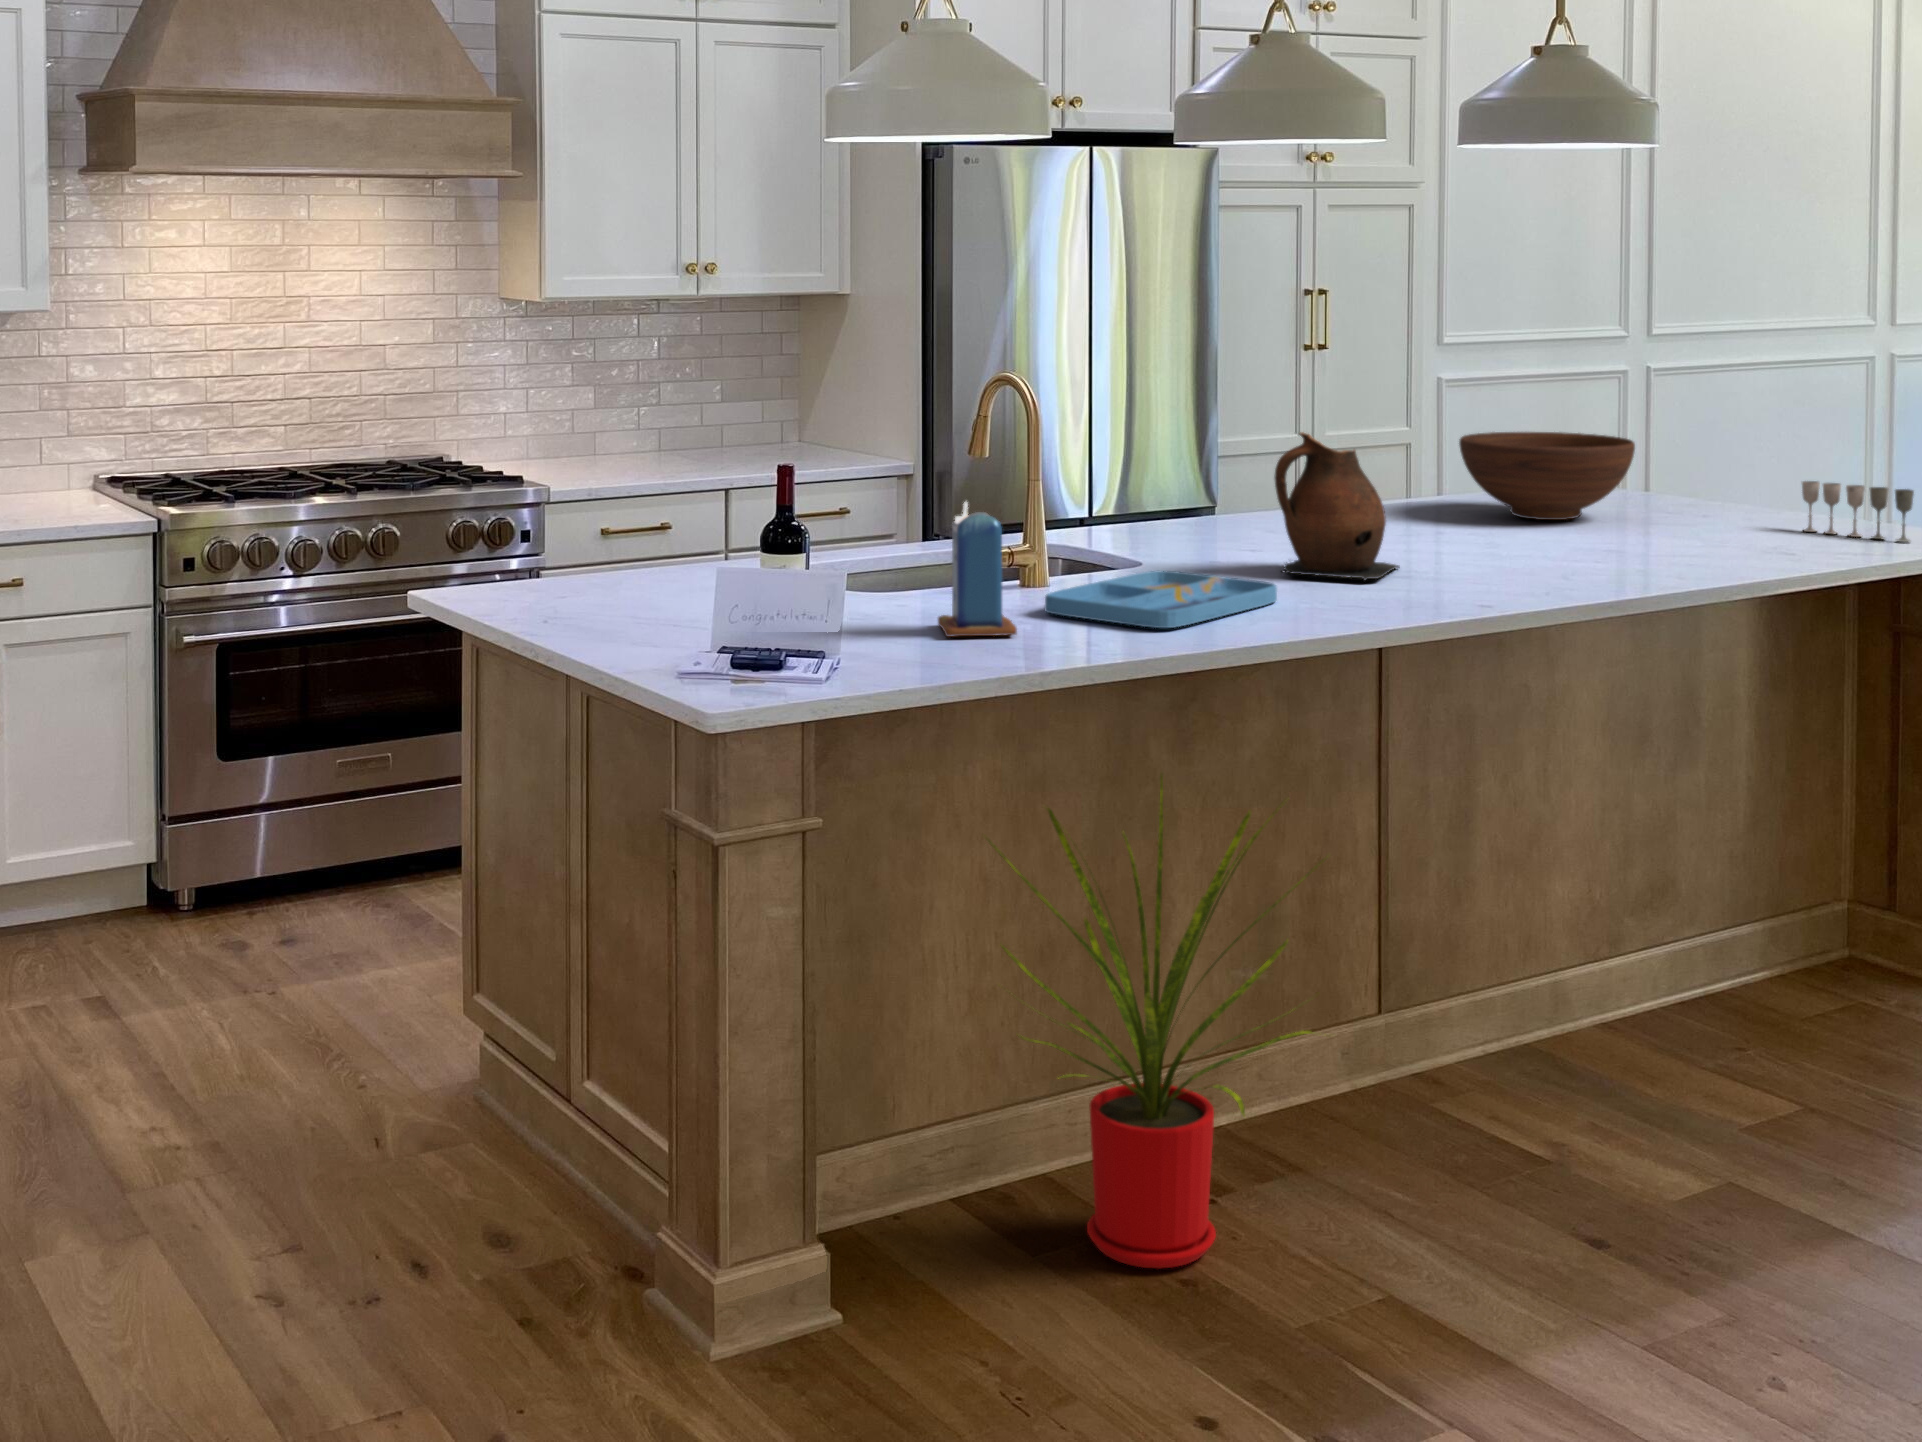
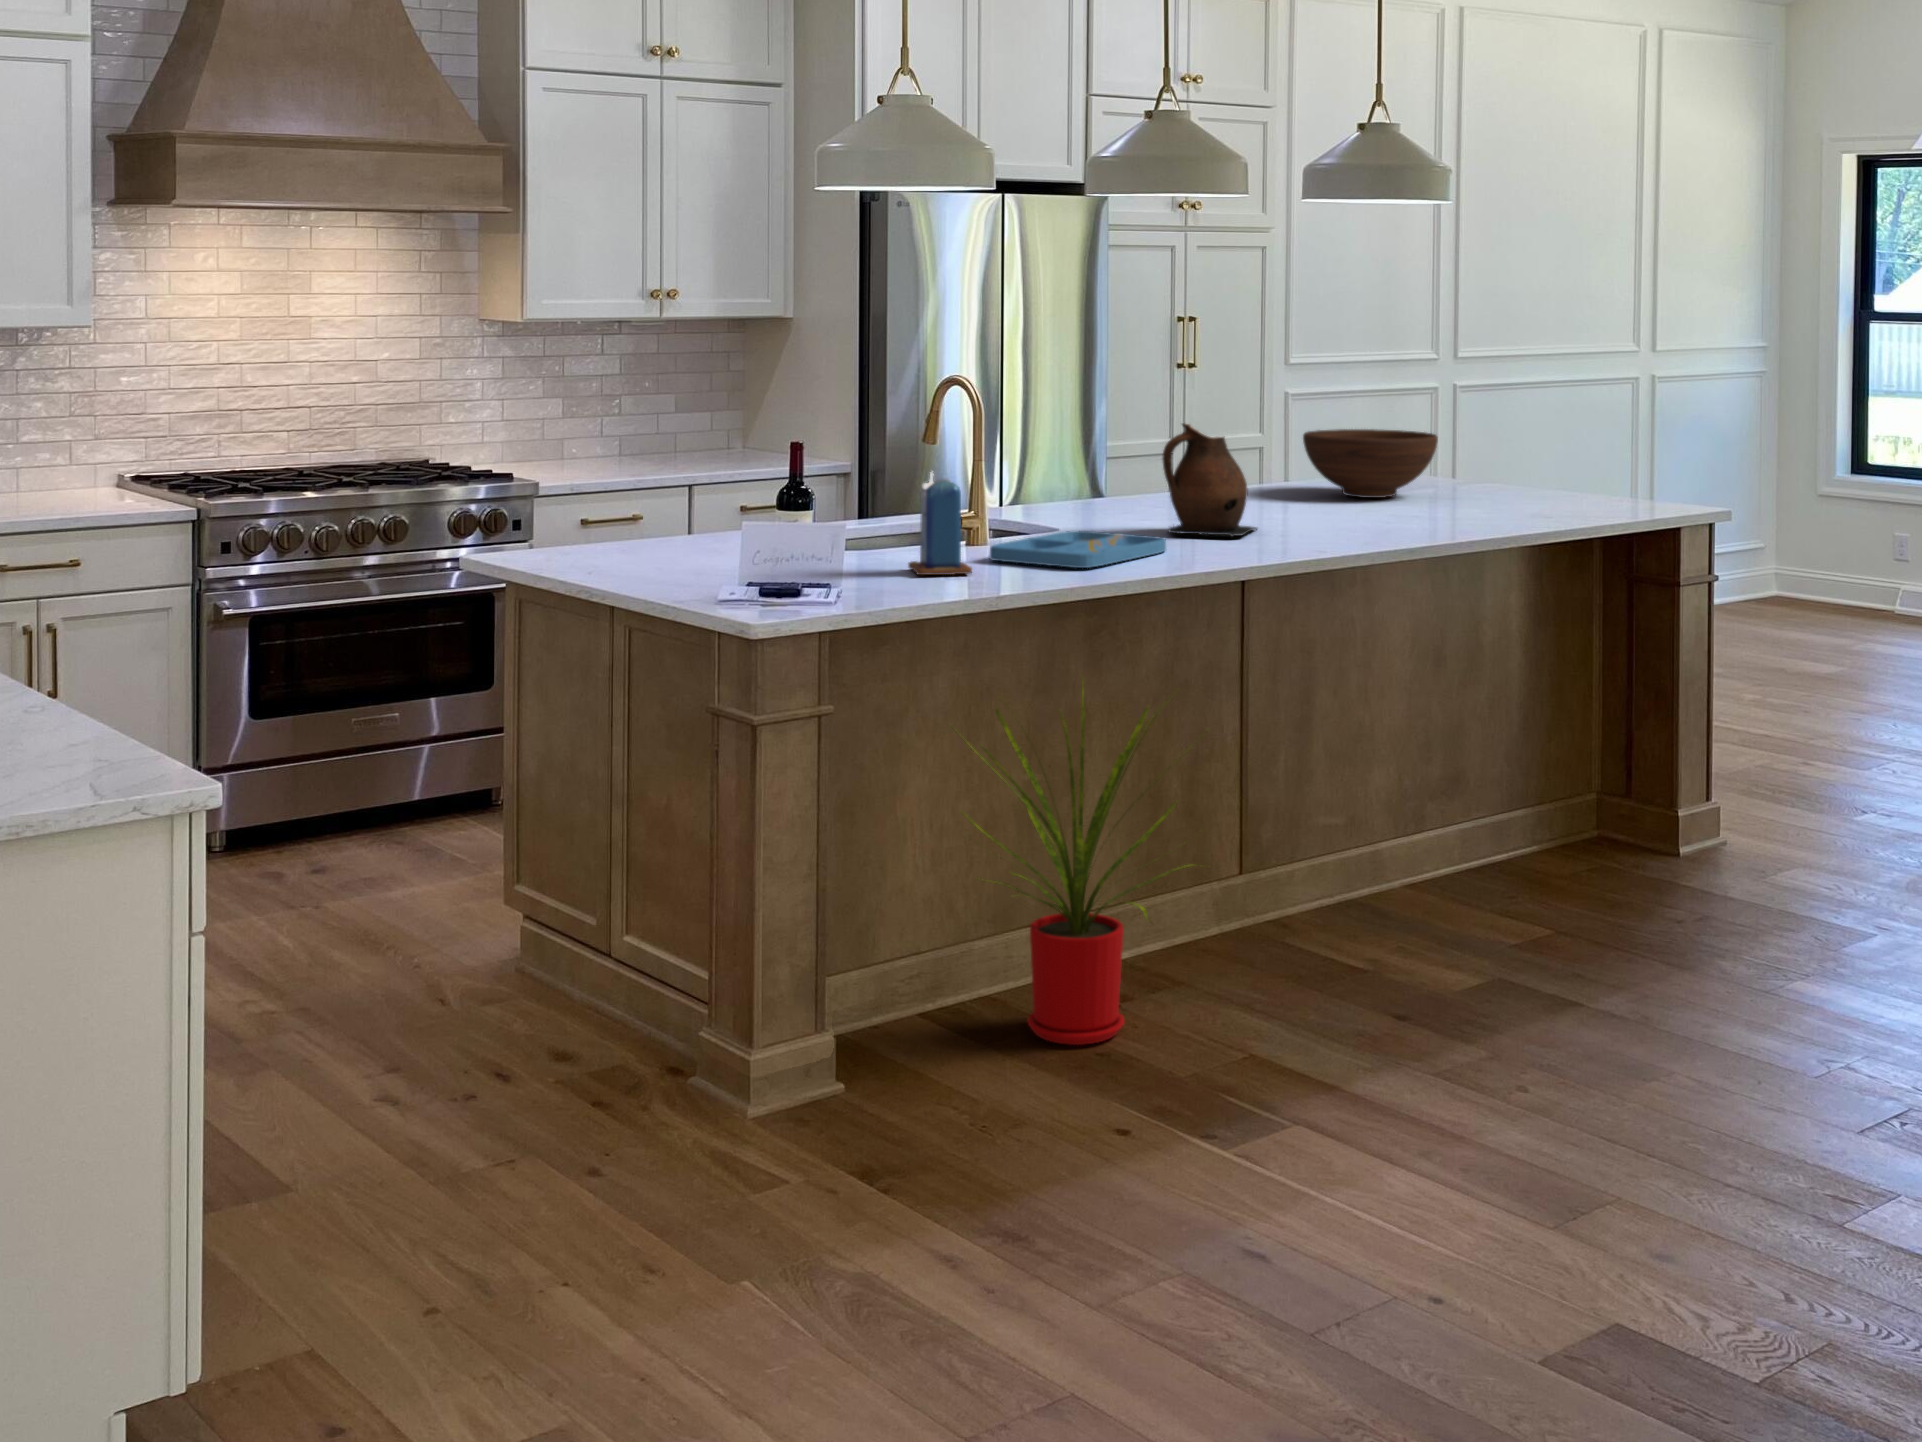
wine glass: present [1802,481,1914,542] -> none [1562,464,1642,509]

